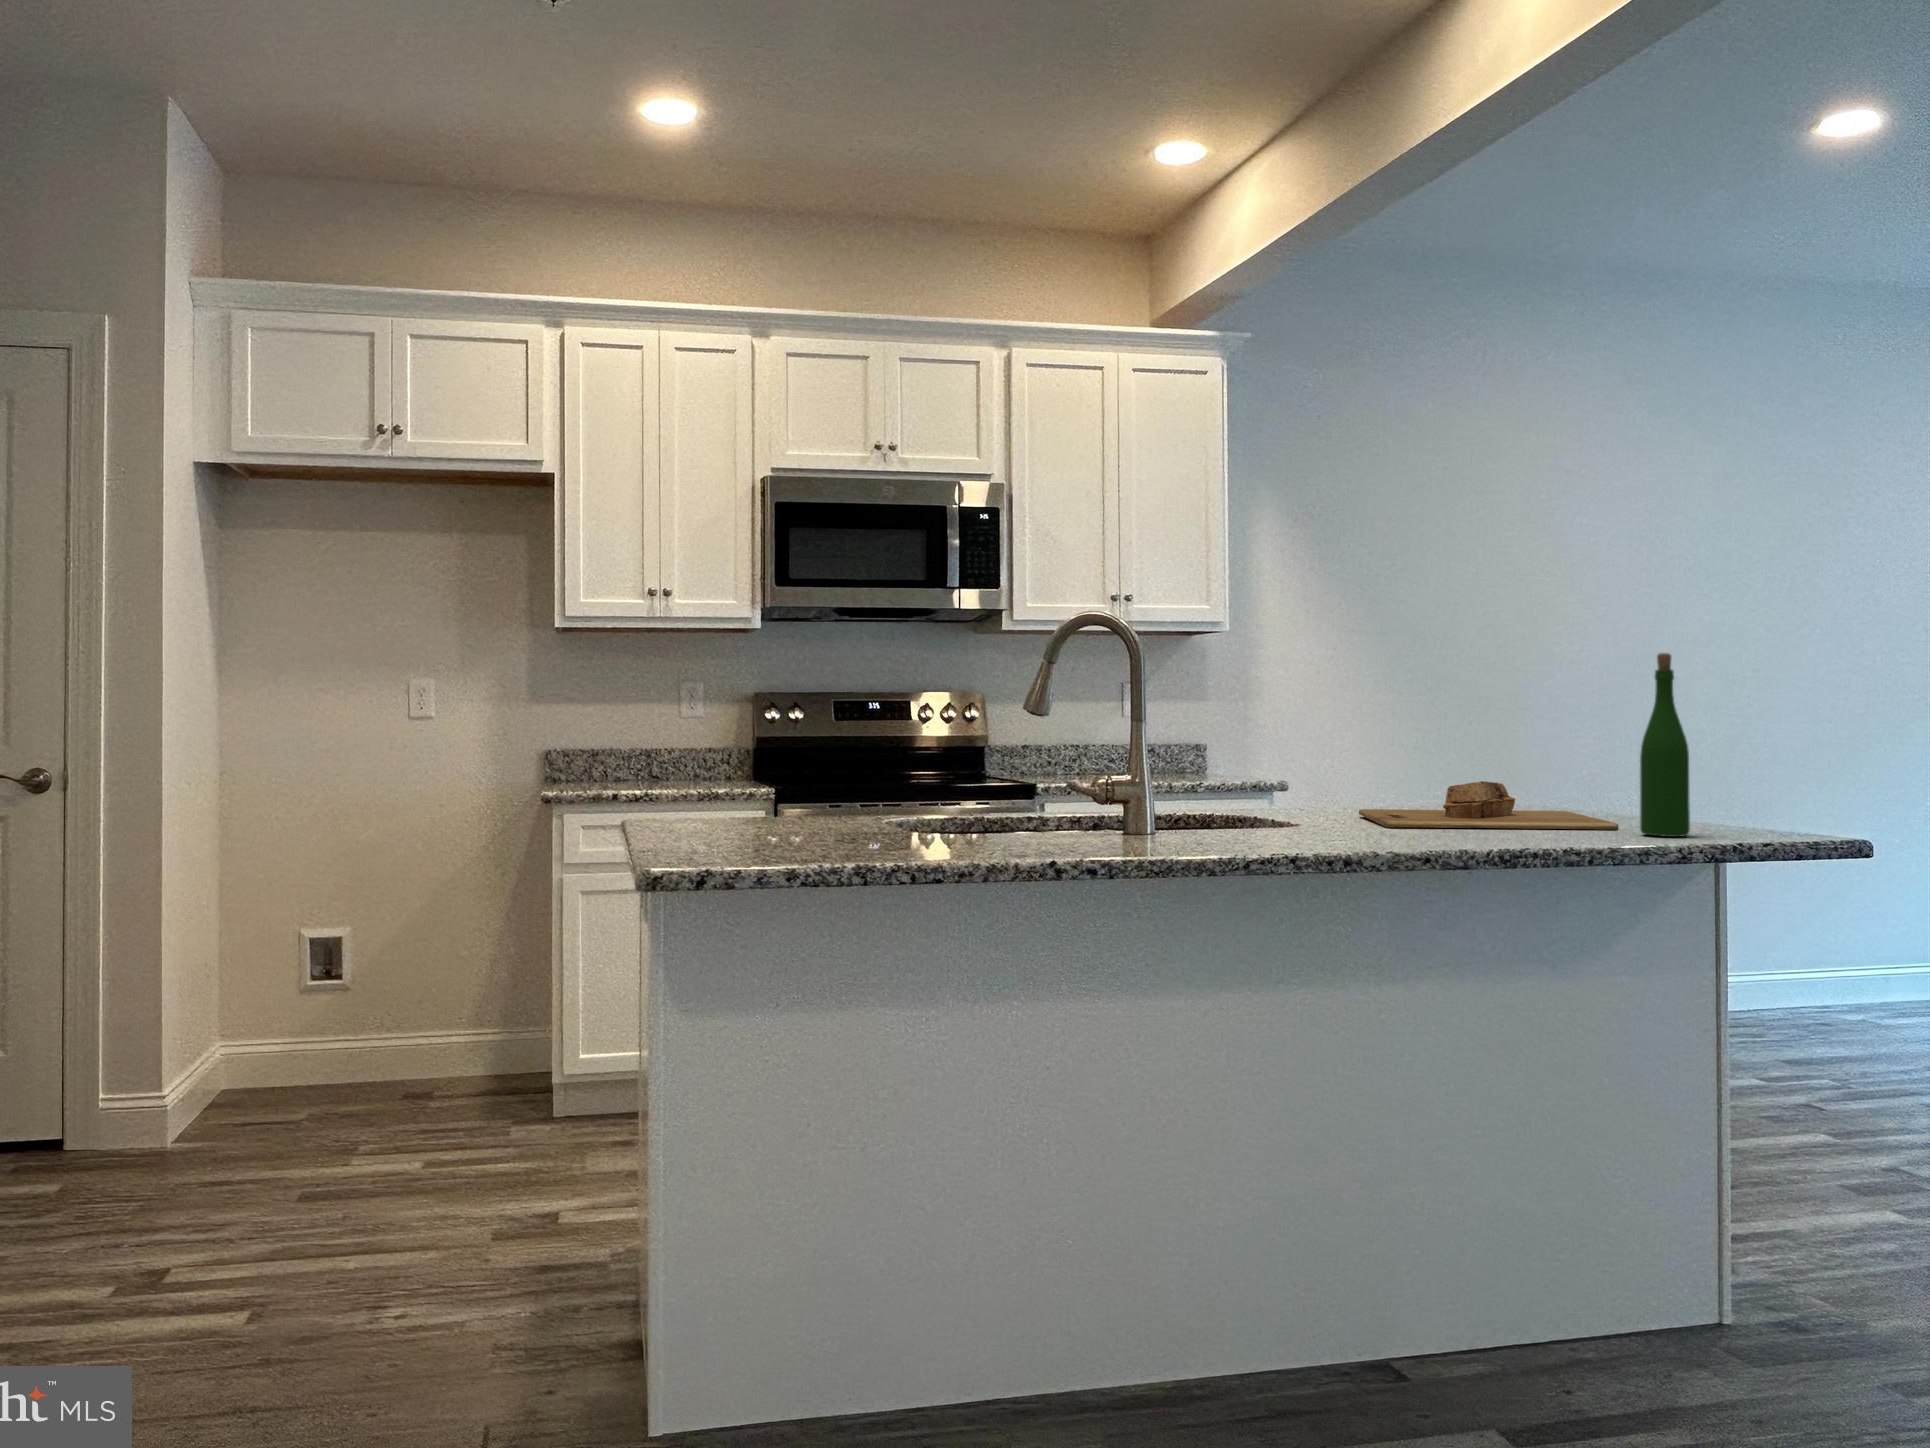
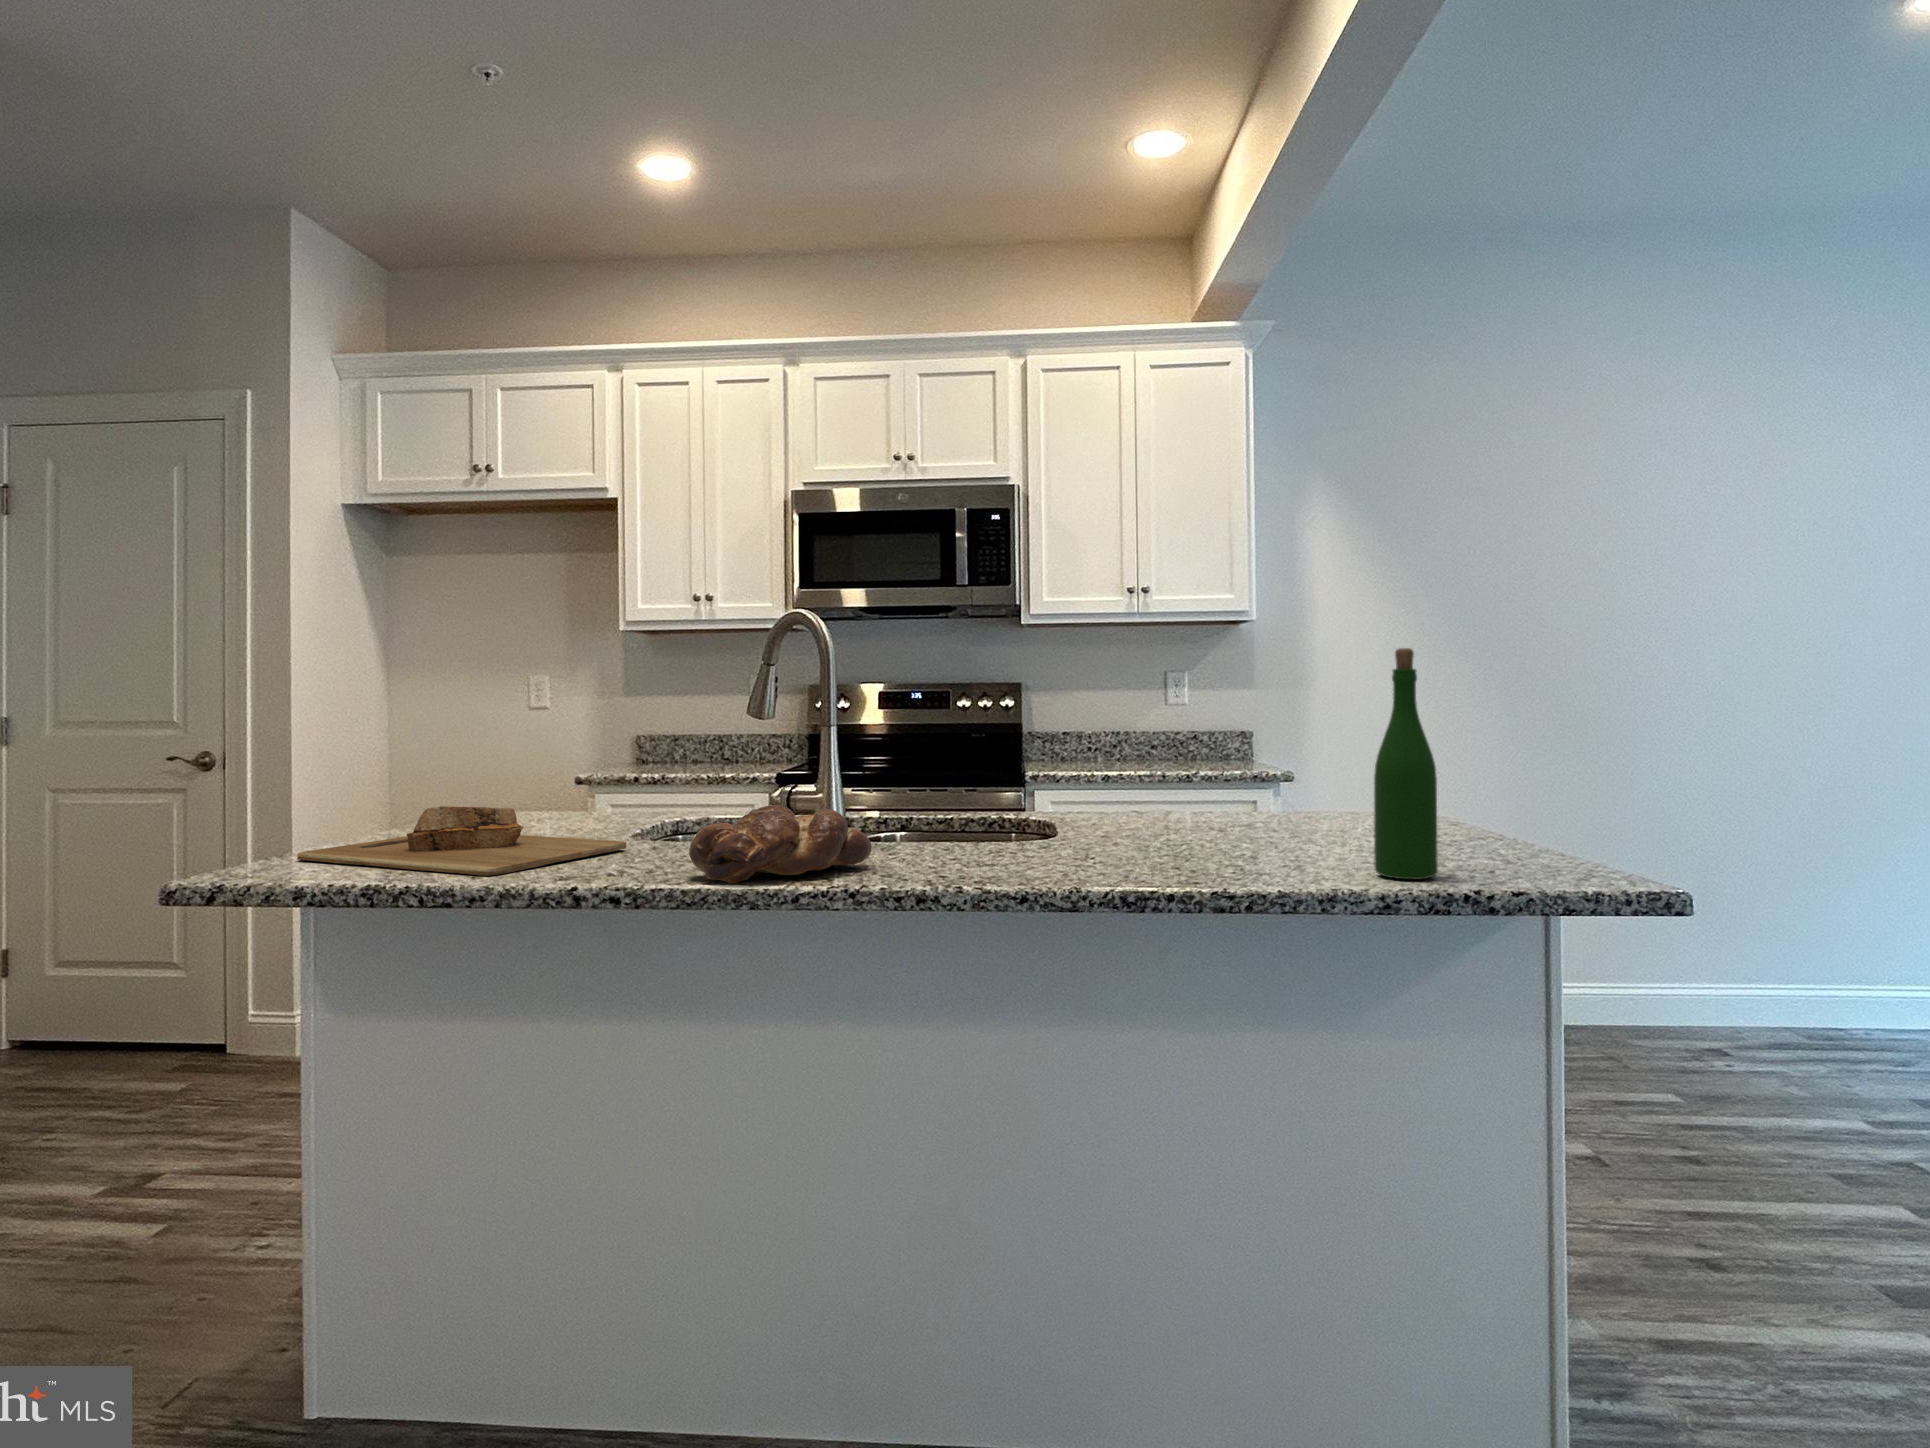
cutting board: present [1359,781,1619,830] -> present [297,806,626,876]
bread loaf: none [1136,787,1259,854] -> present [689,805,872,883]

